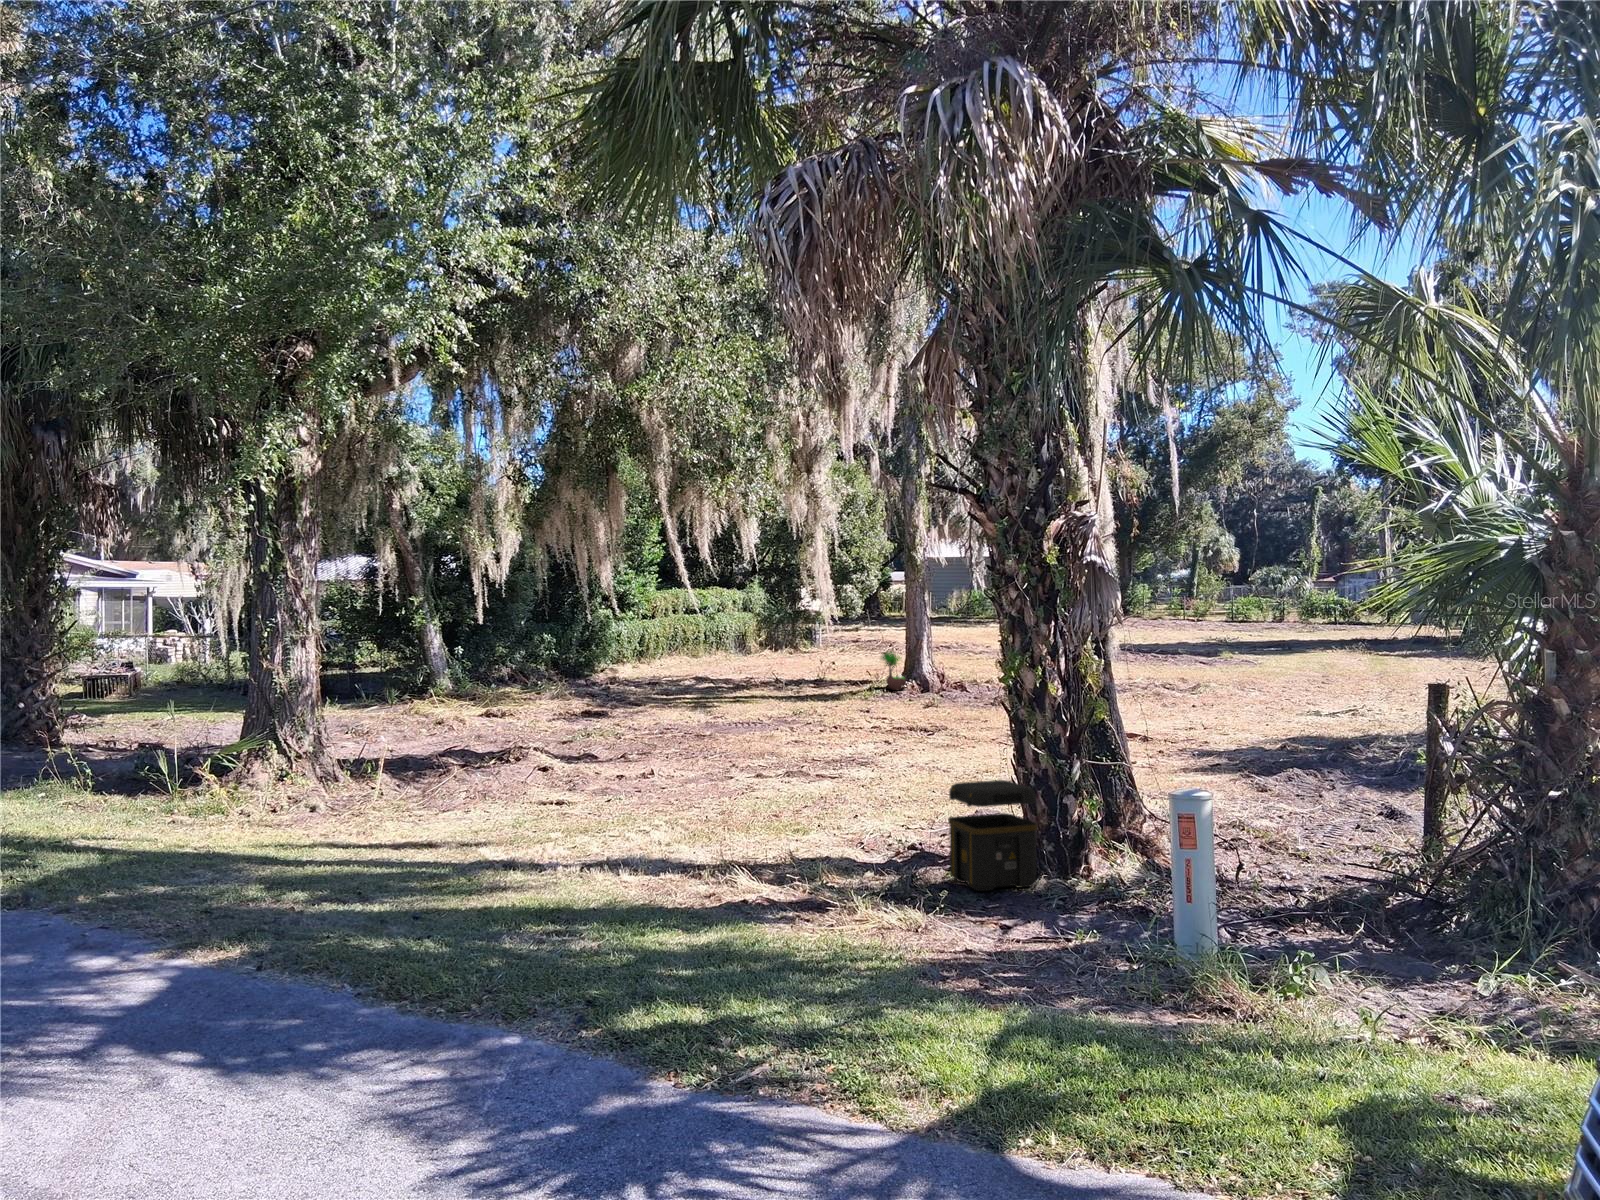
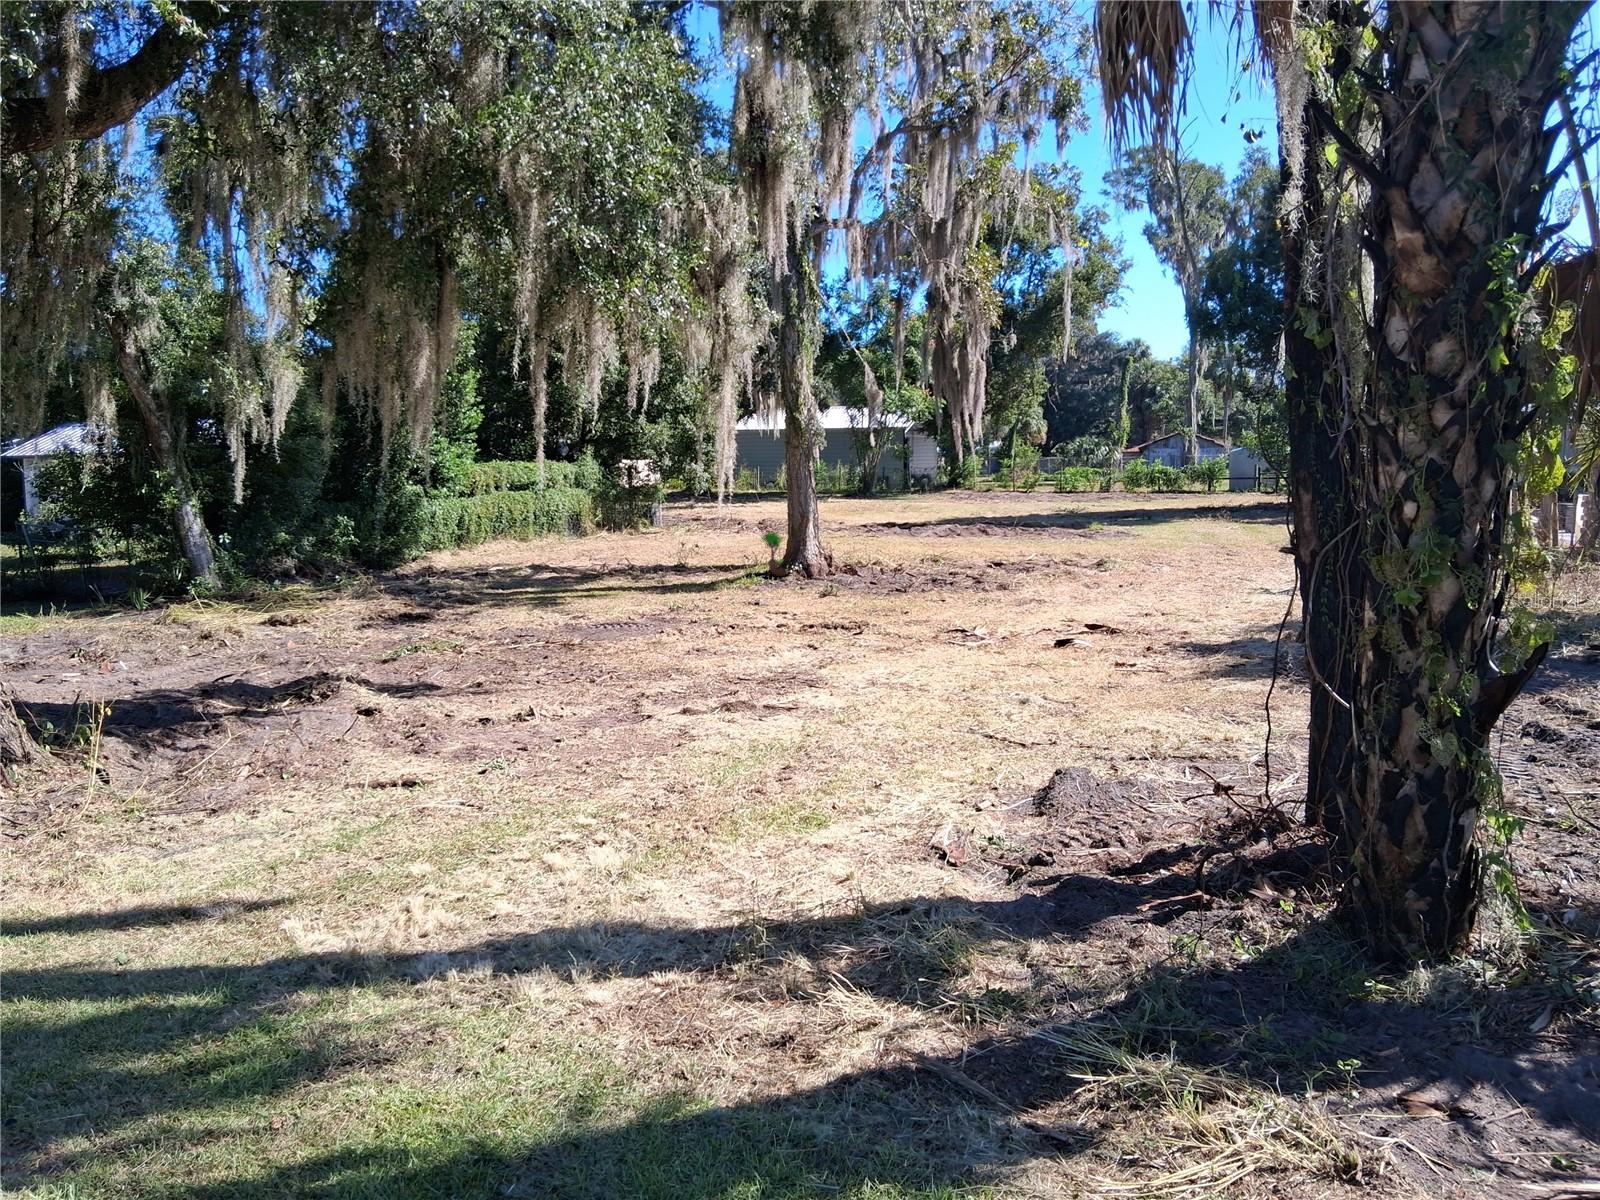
toolbox: present [948,780,1037,891] -> none [1250,782,1448,1020]

